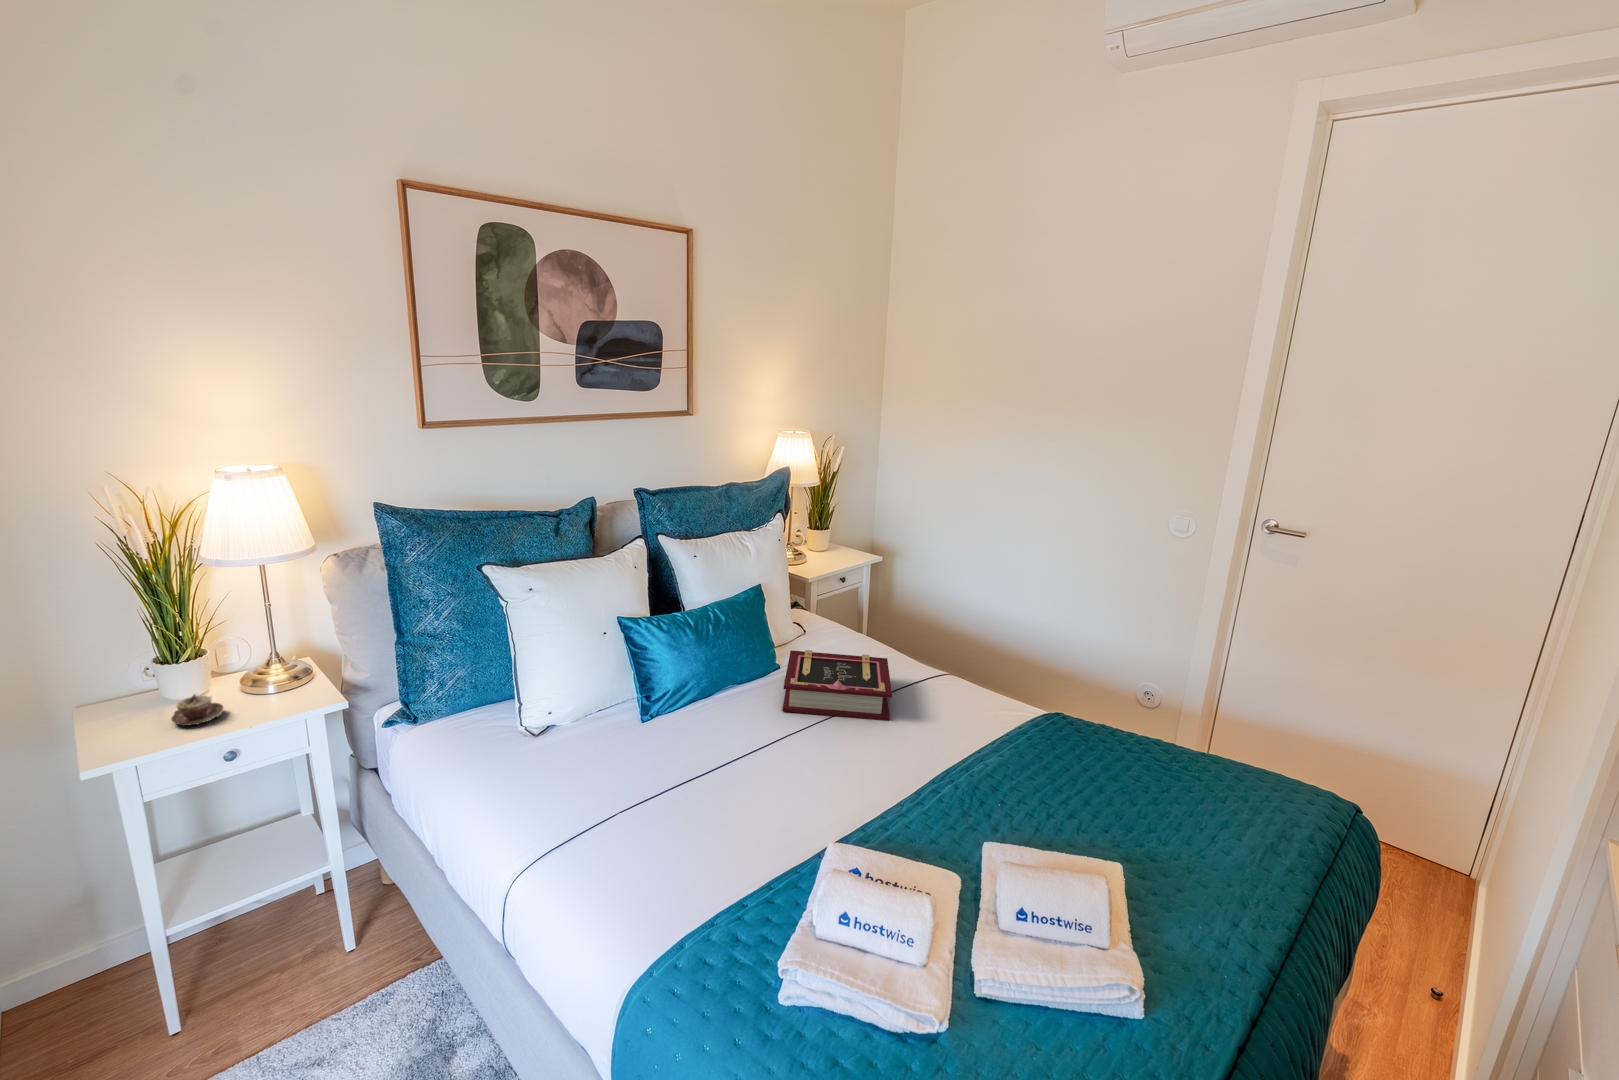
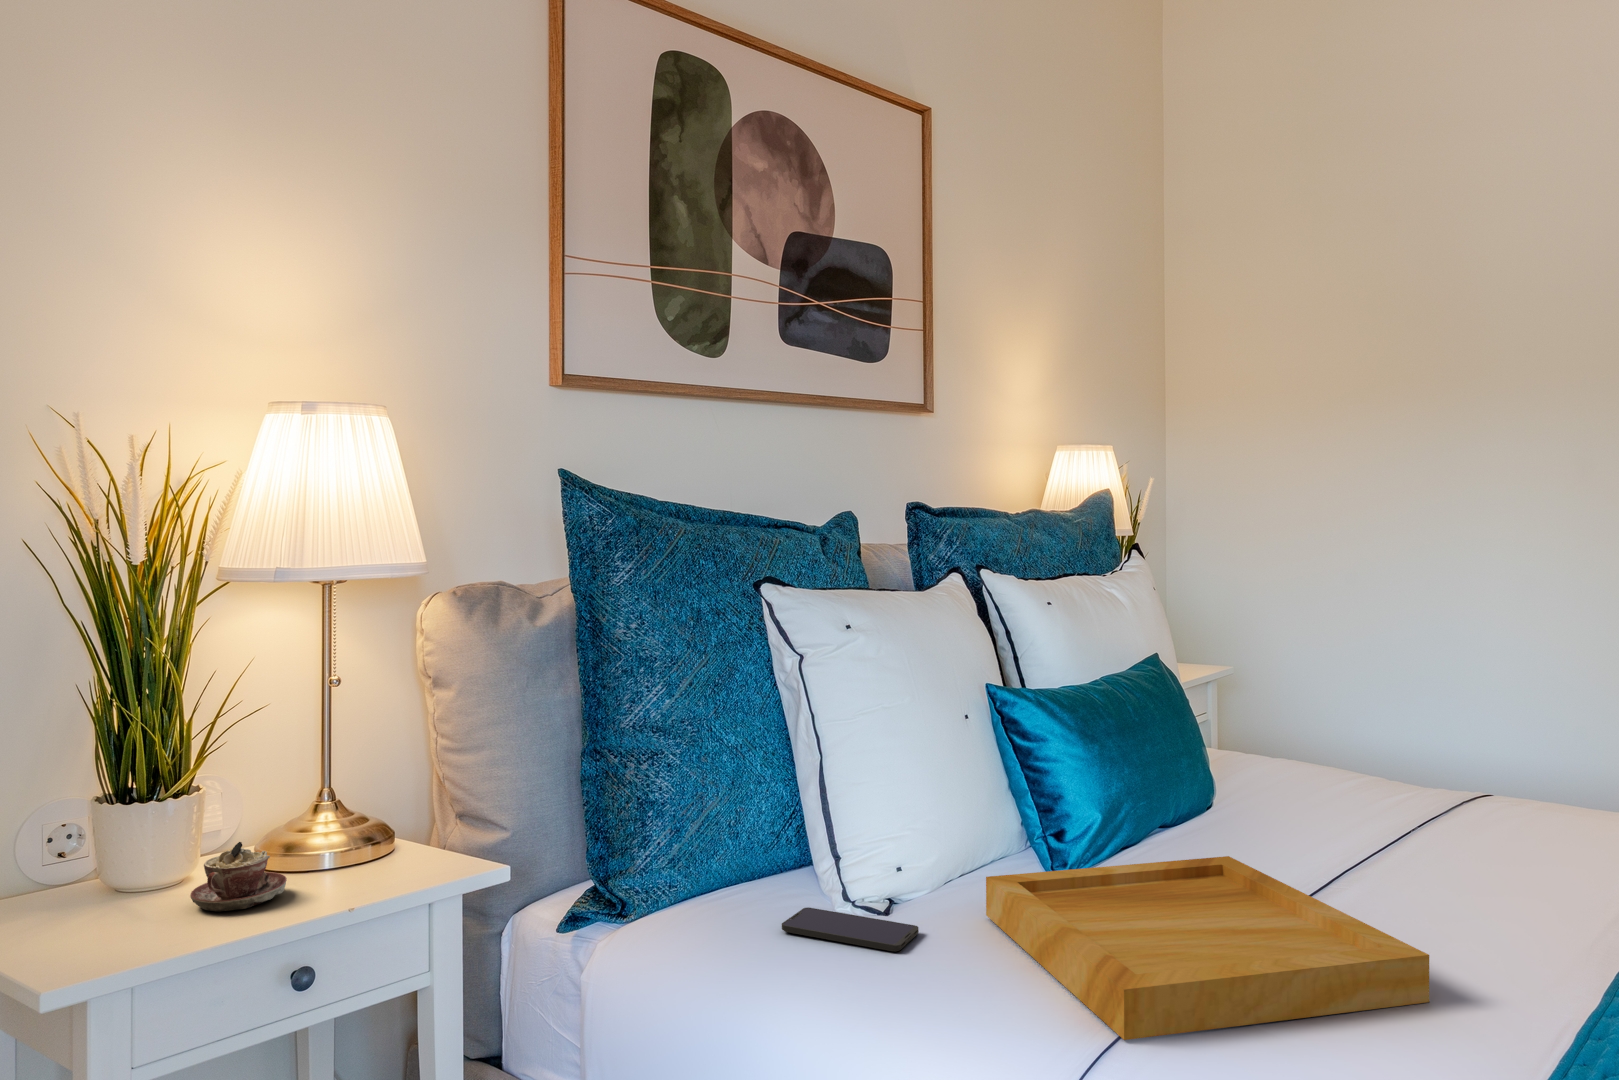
book: present [782,650,892,720] -> none [1274,756,1564,855]
tray: none [549,718,708,824] -> present [986,856,1429,1040]
smartphone: none [467,729,528,760] -> present [782,907,919,951]

